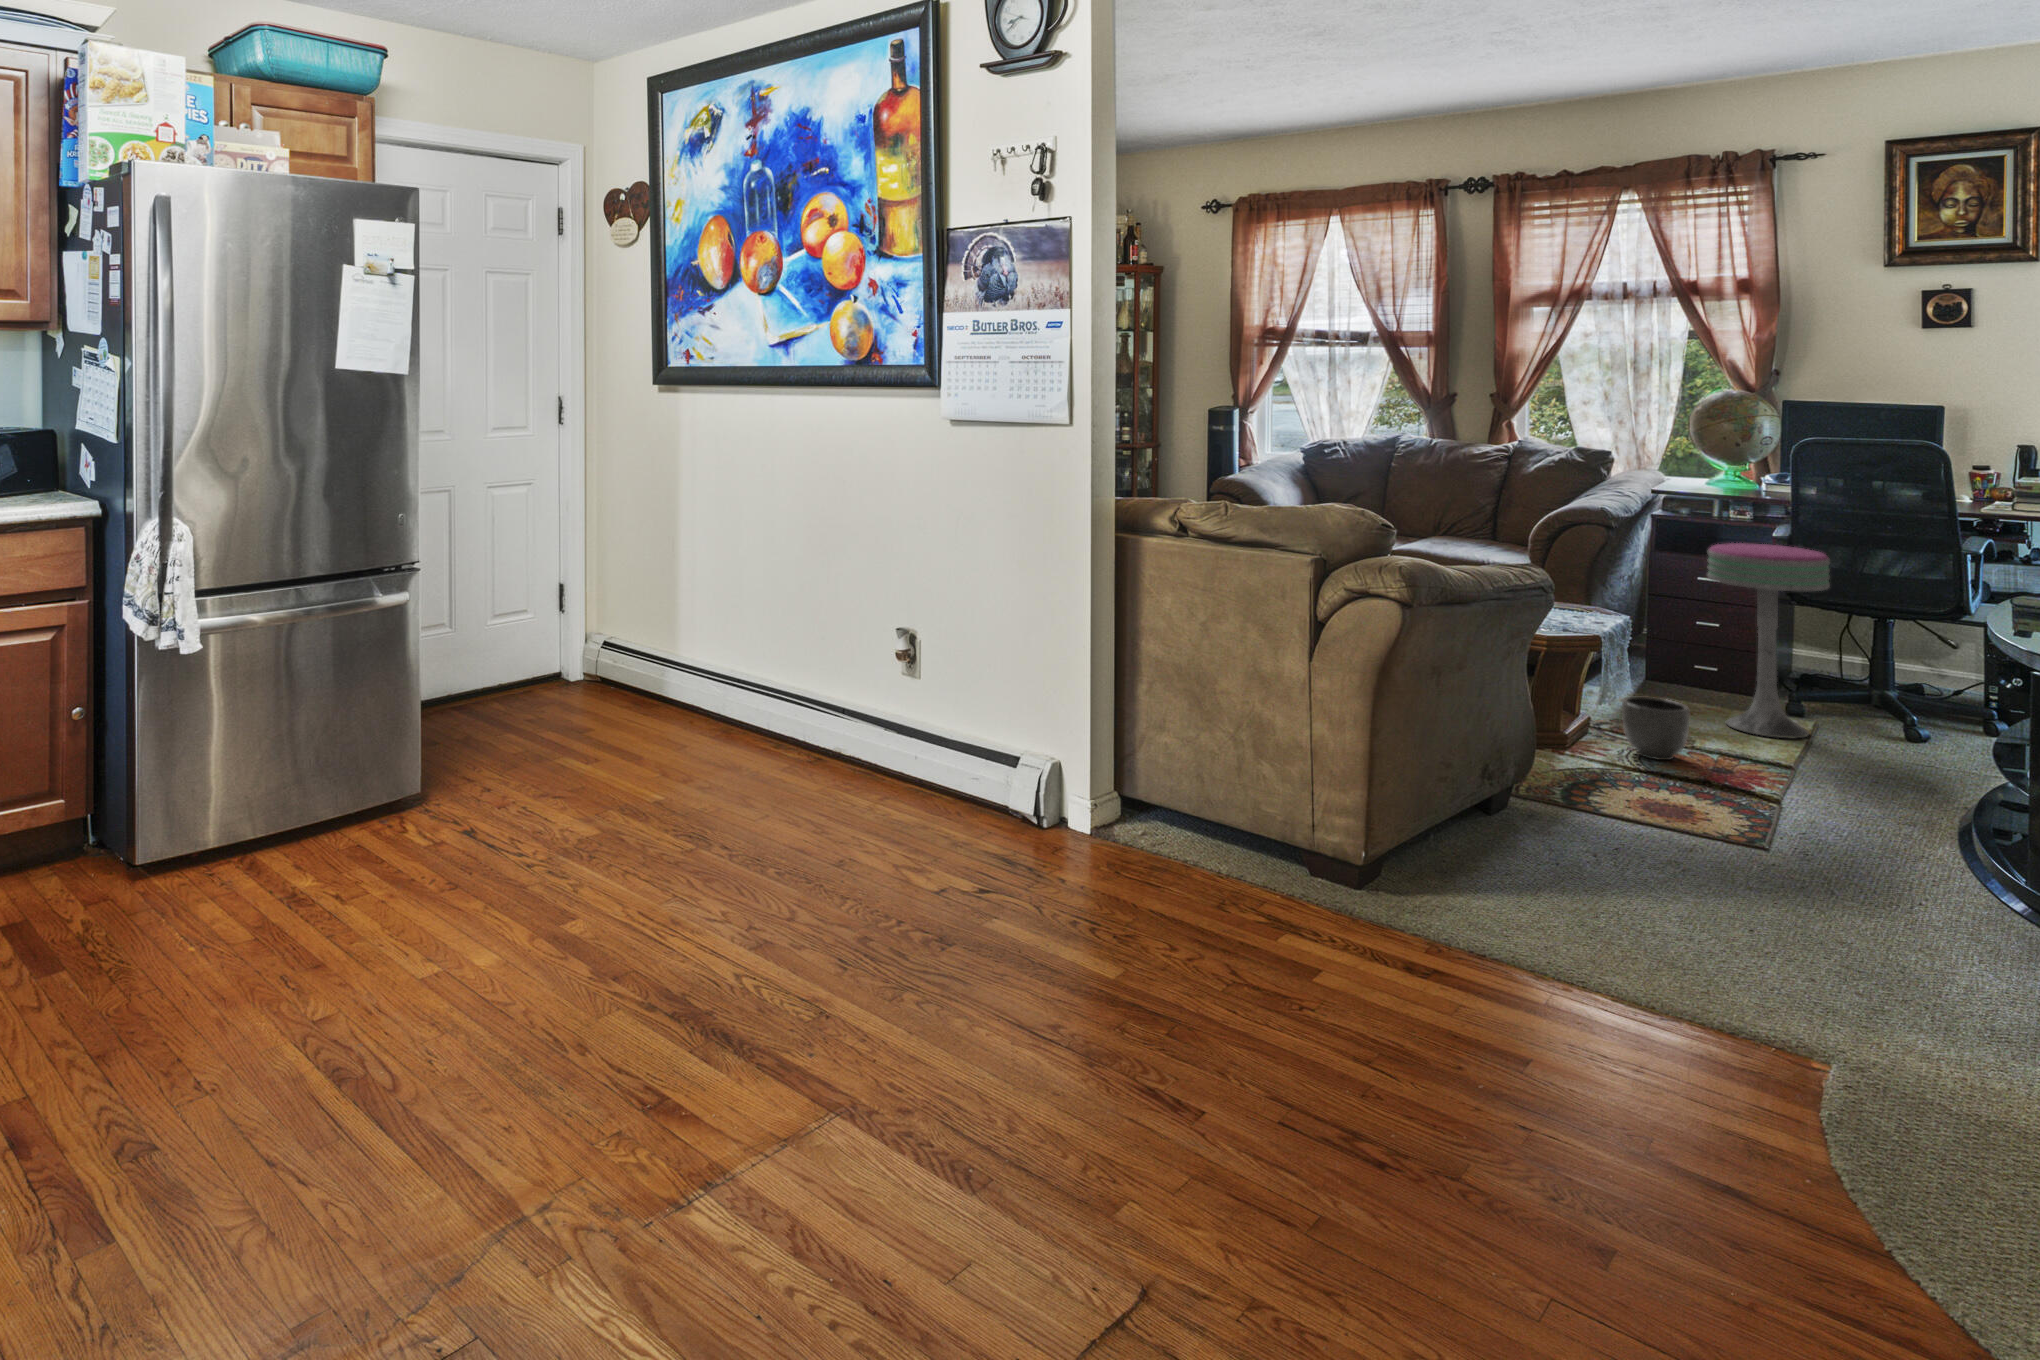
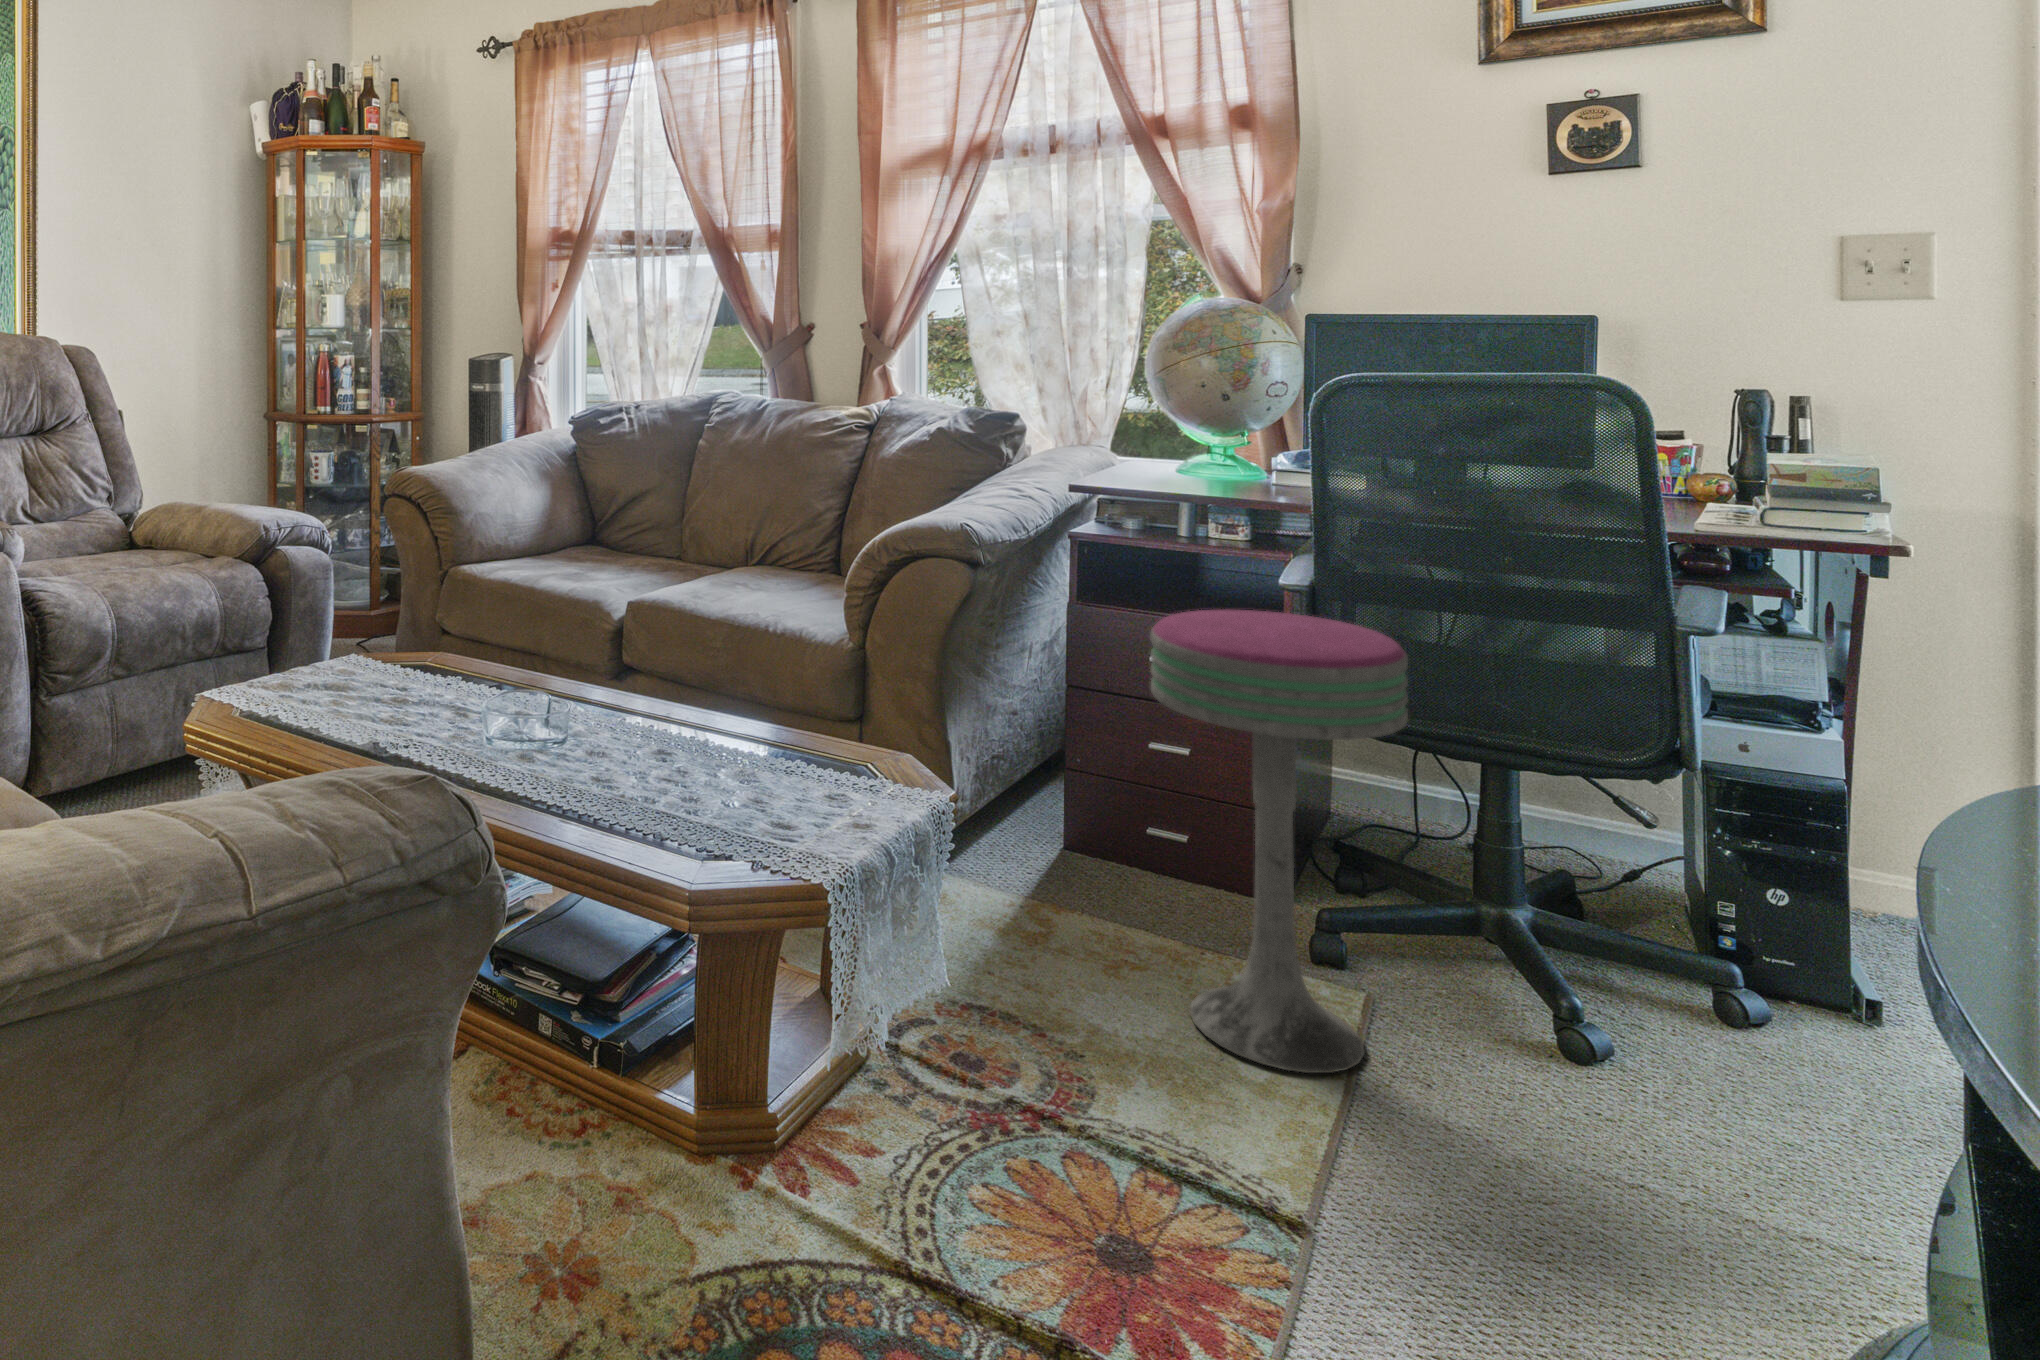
planter: present [1622,697,1689,760] -> none [927,1024,1080,1219]

